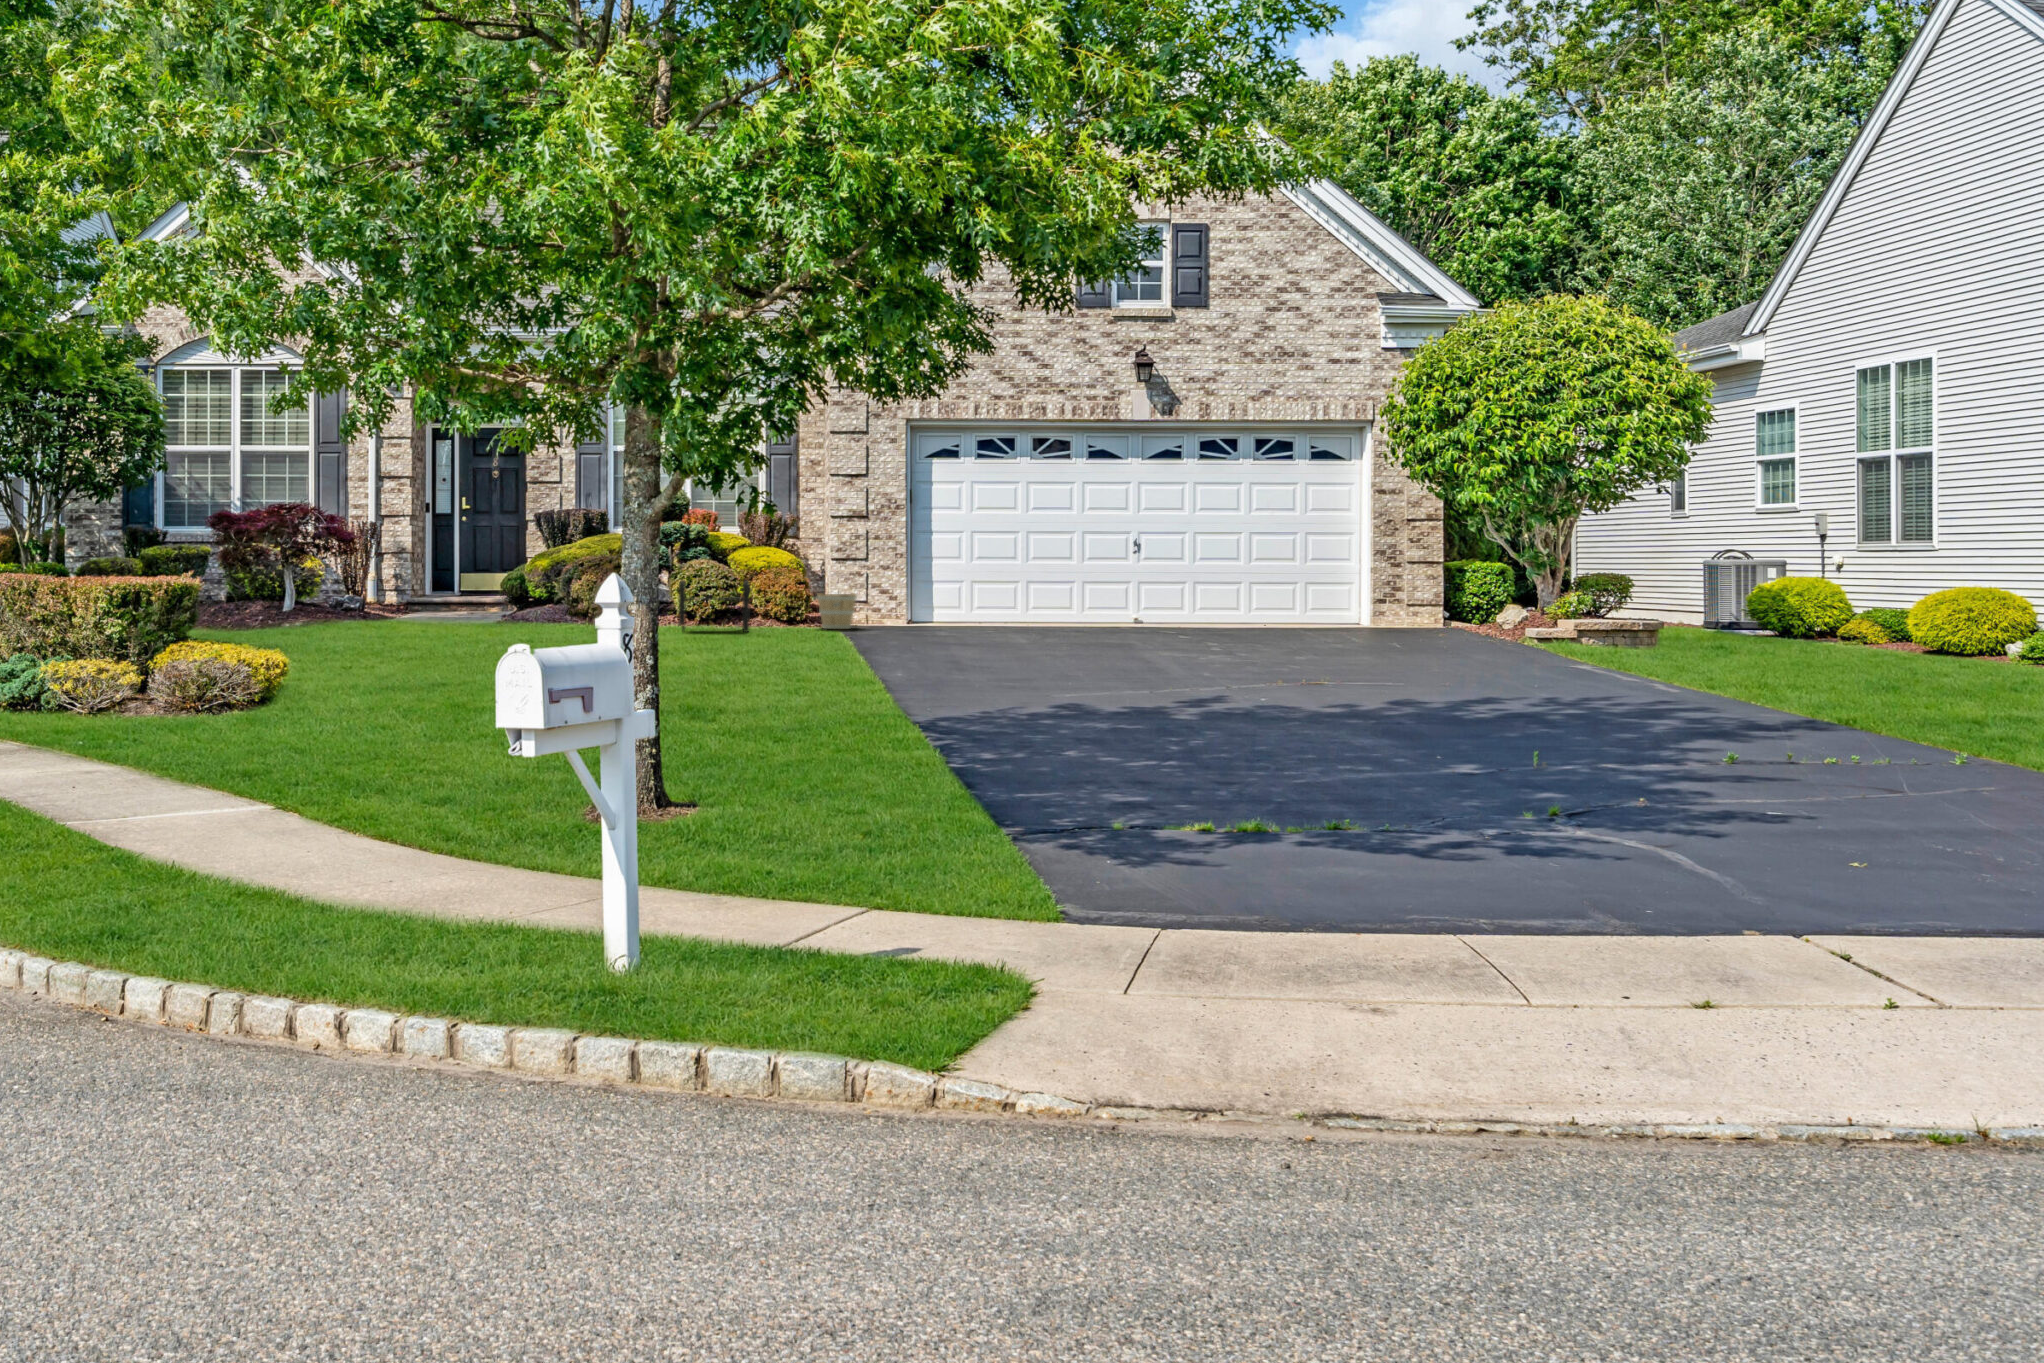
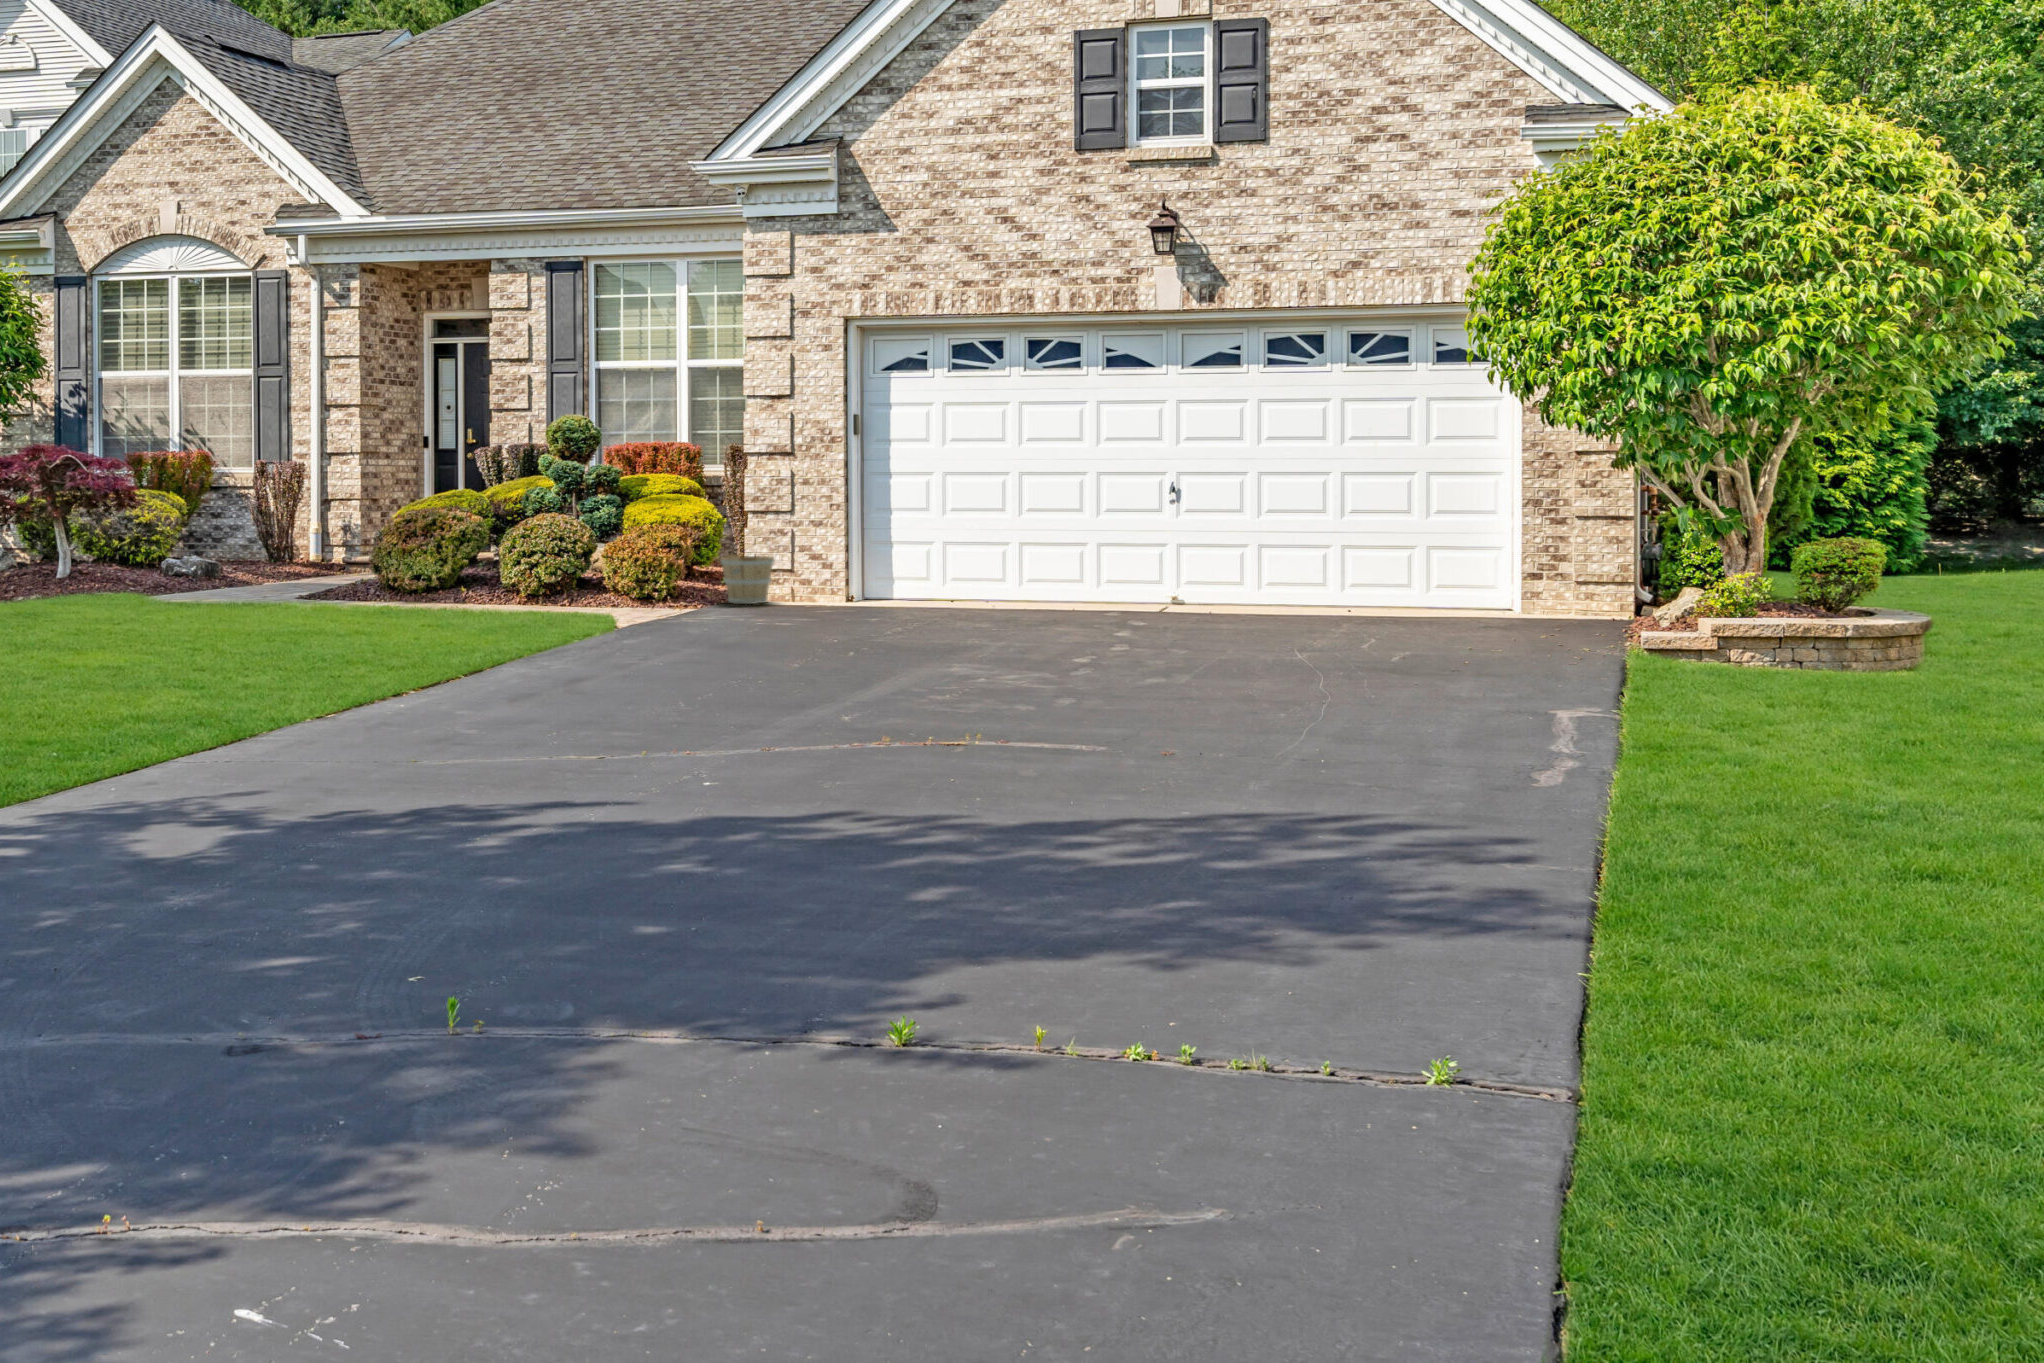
bench: present [679,580,750,632] -> none [531,537,634,607]

